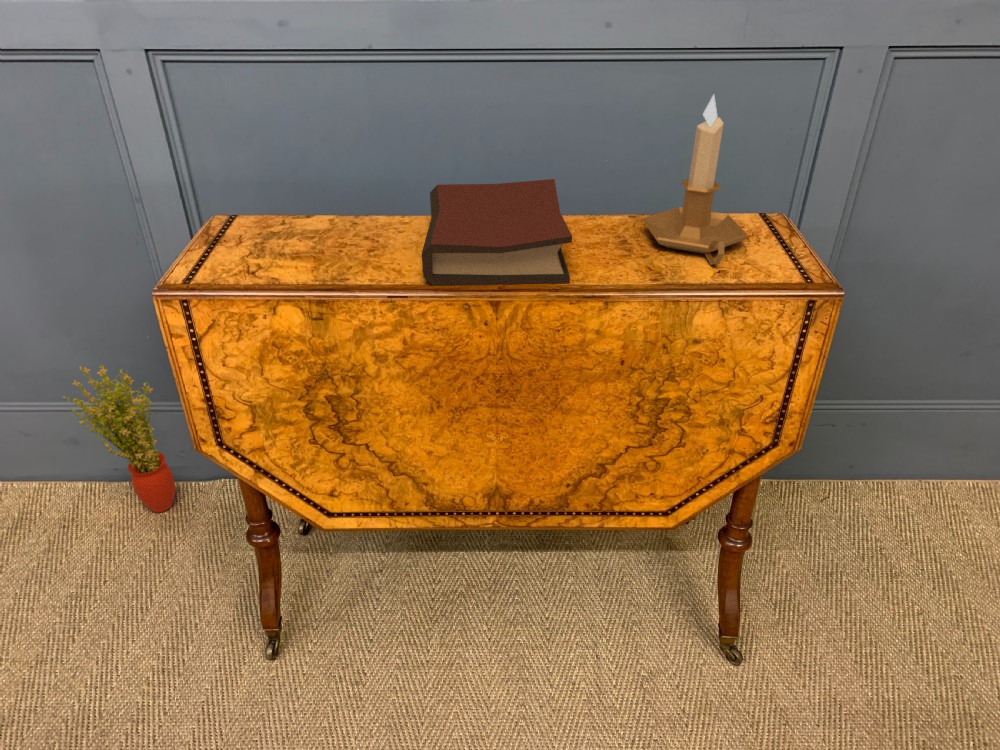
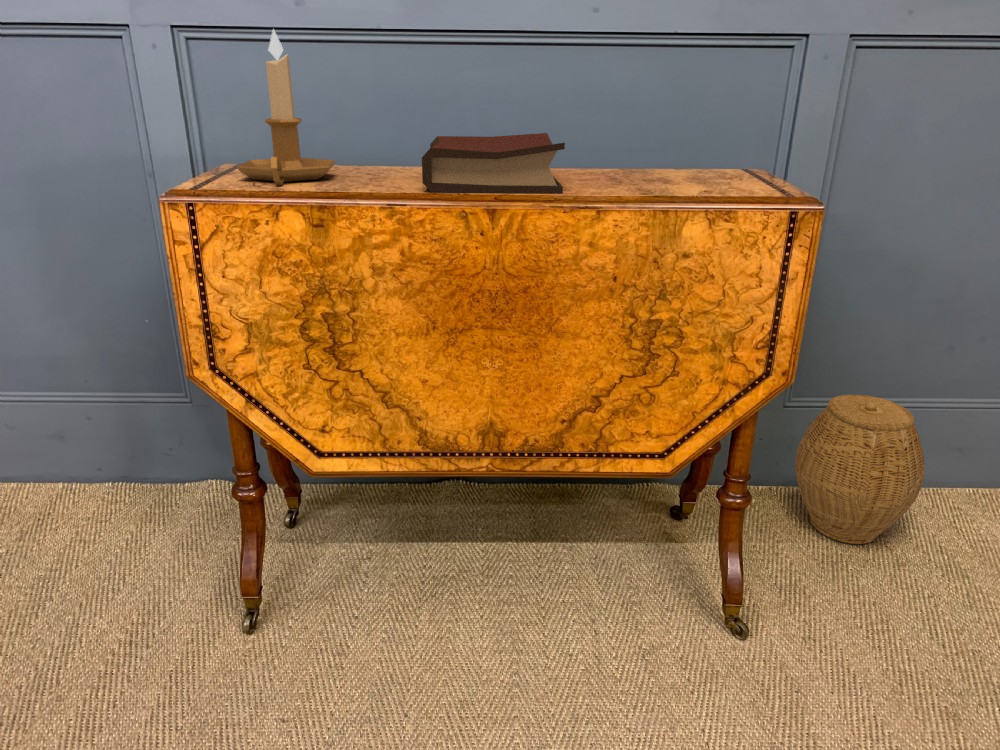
candlestick: present [643,95,748,265] -> present [237,30,335,185]
potted plant: present [63,365,175,512] -> none [58,339,162,506]
woven basket: none [801,409,929,553] -> present [795,395,924,544]

